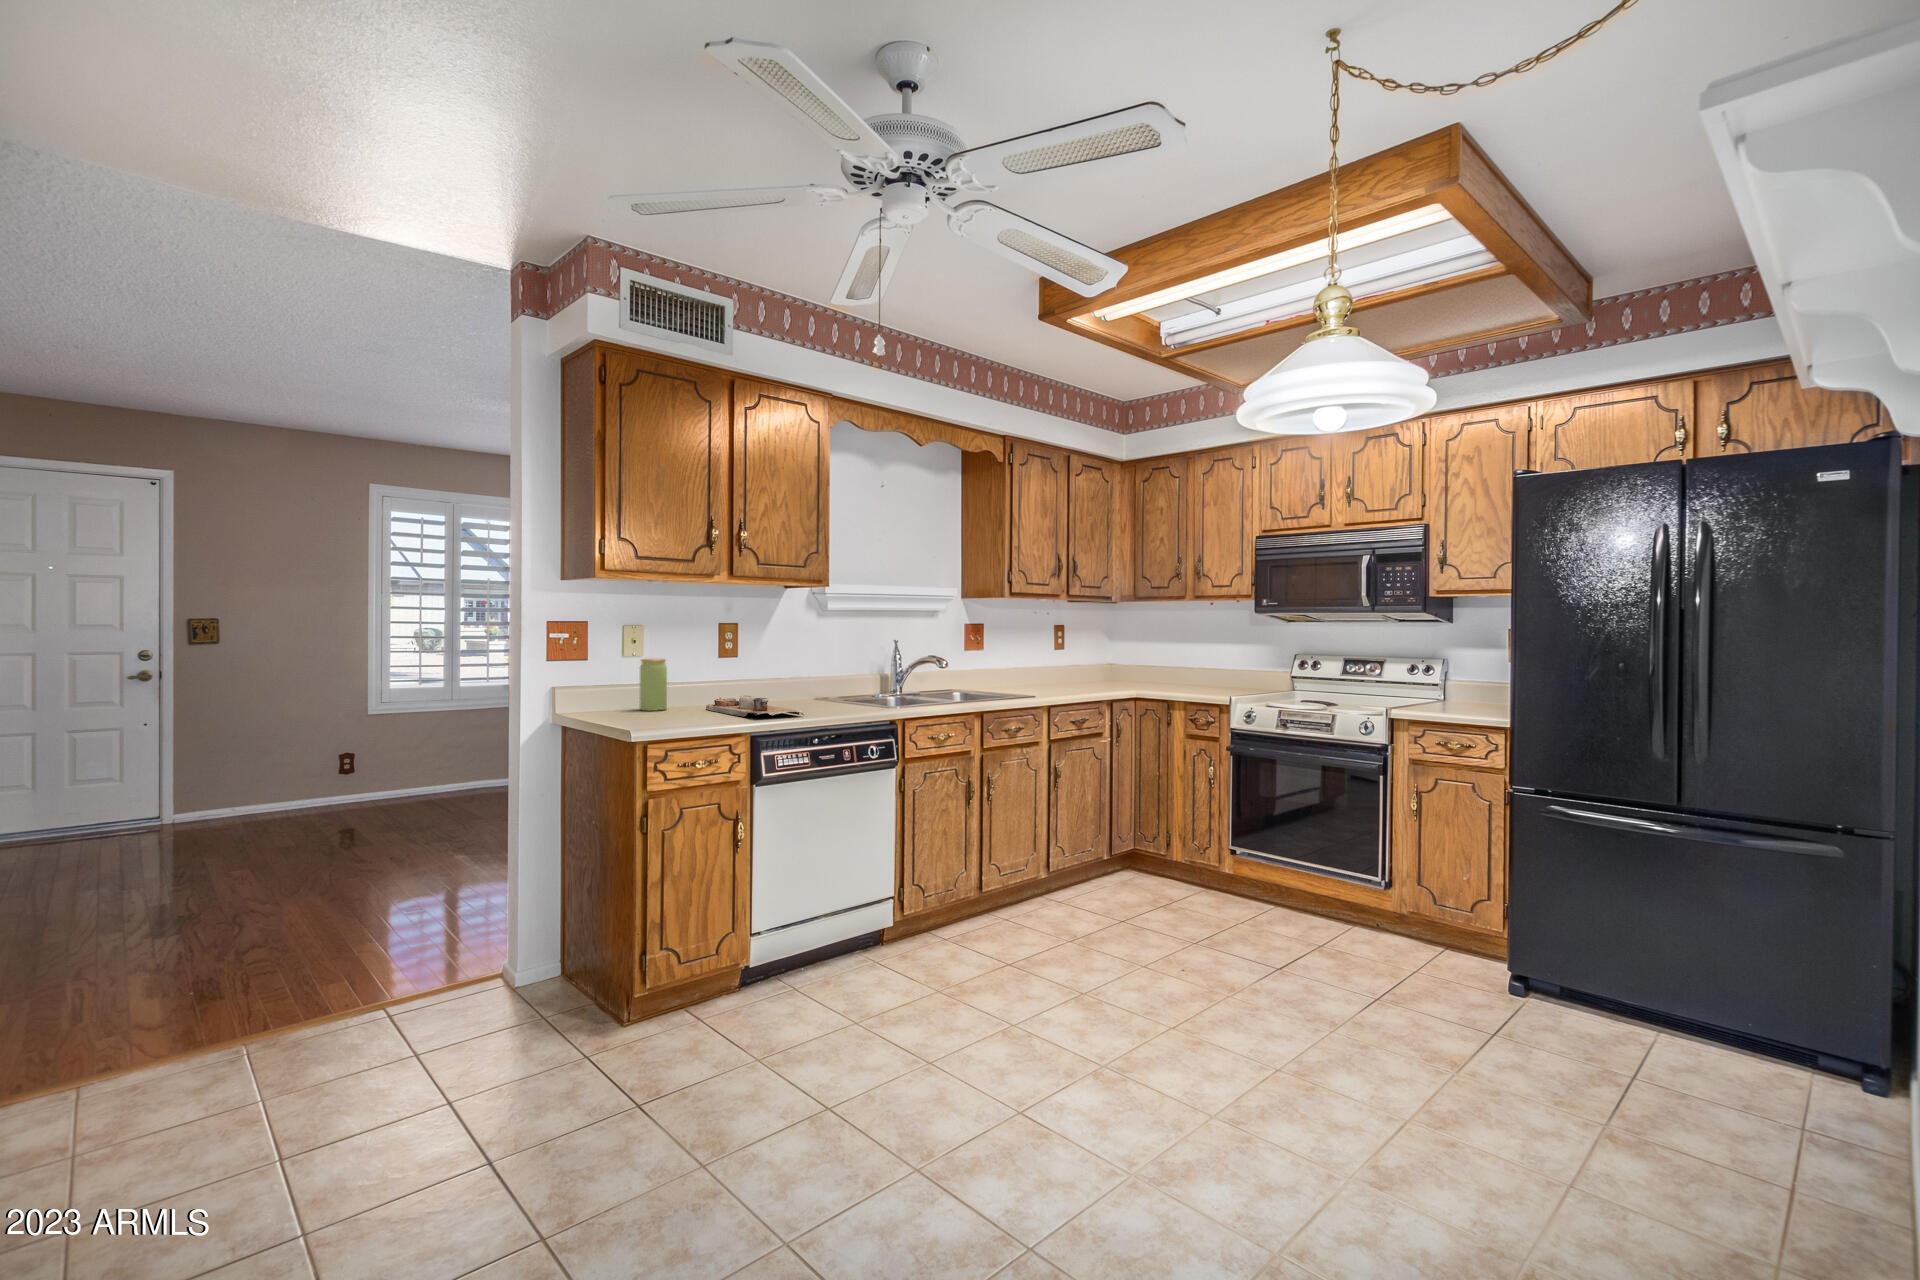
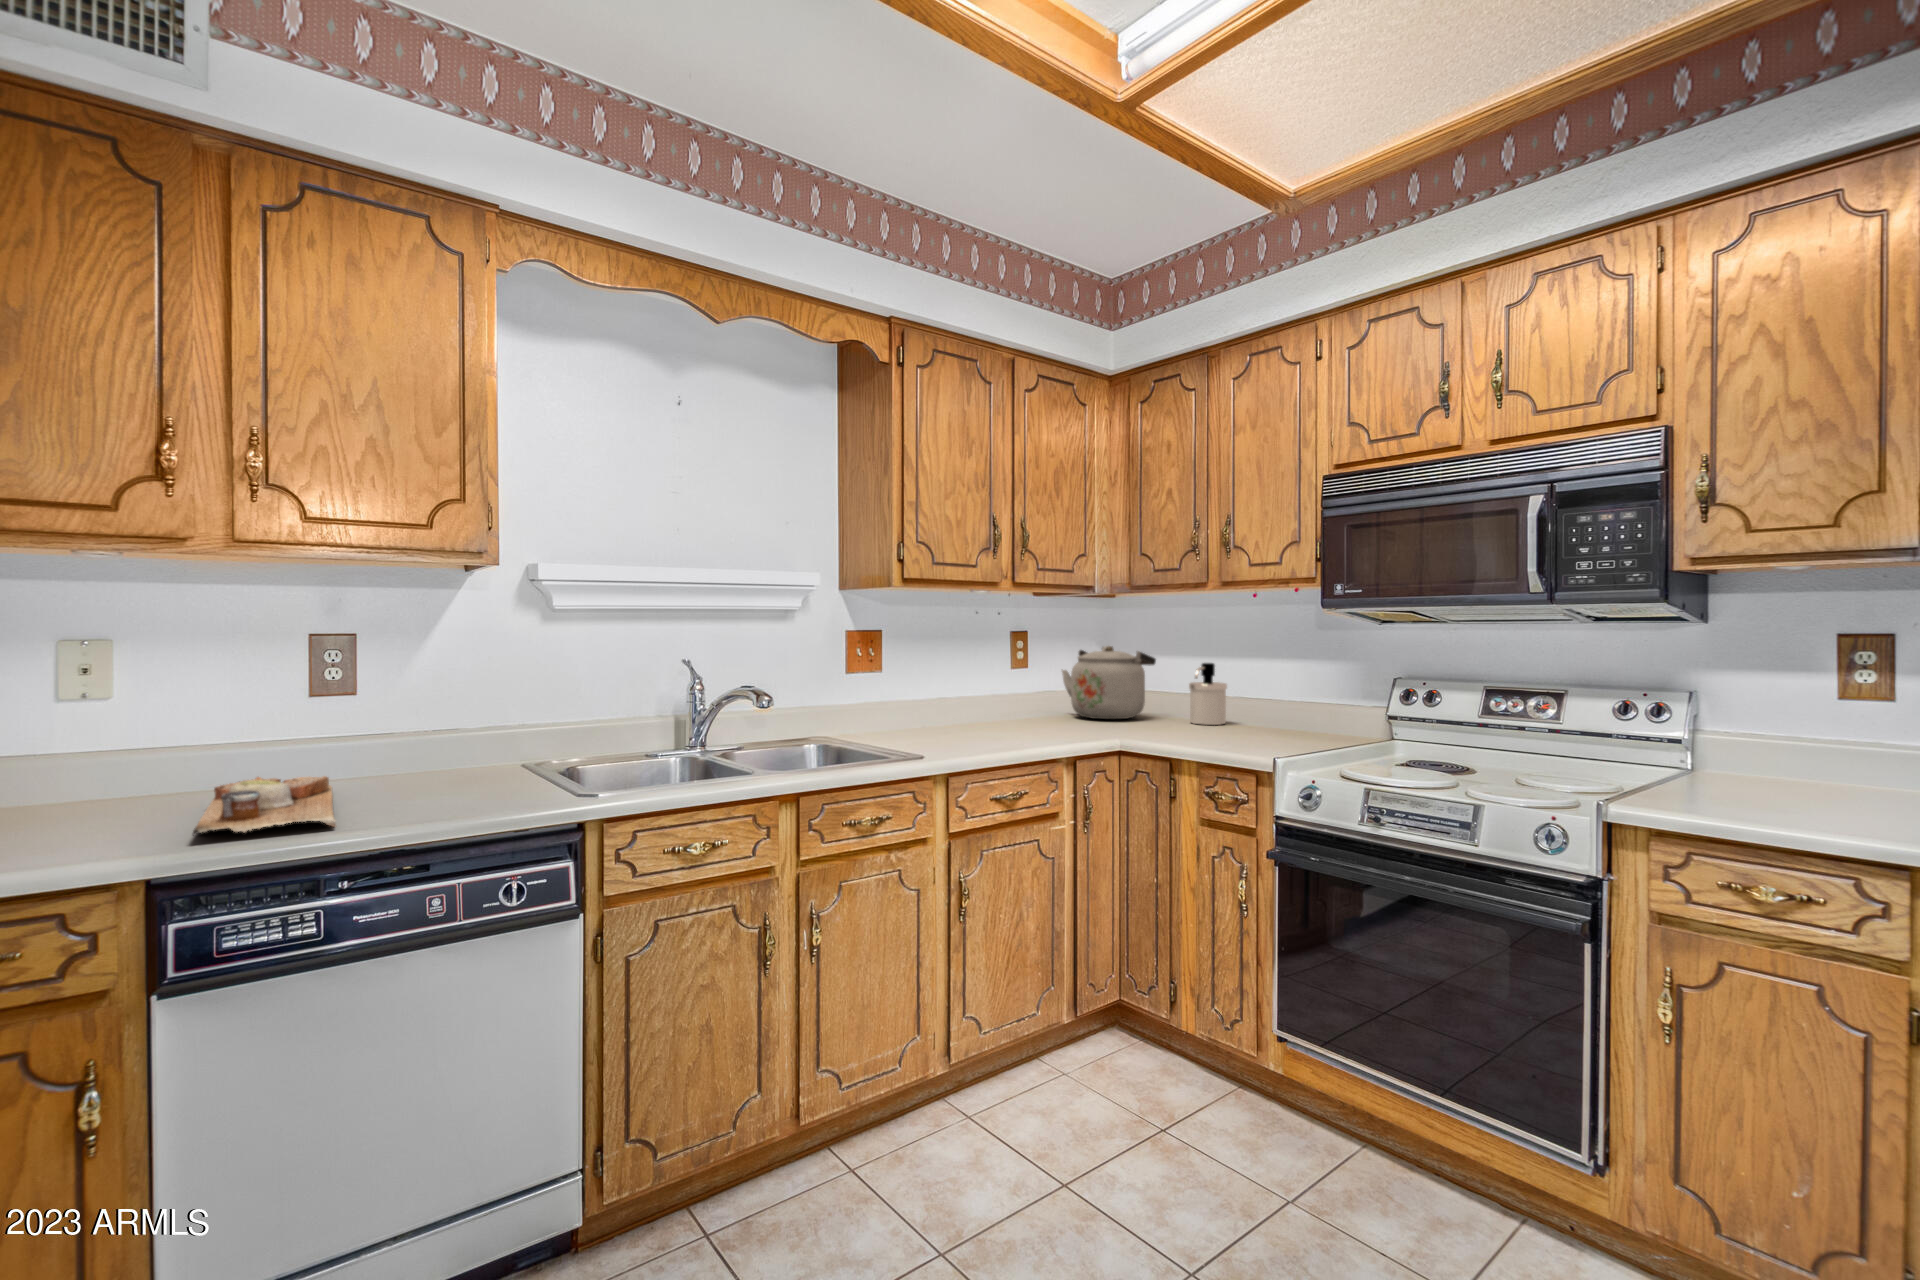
kettle: none [1086,636,1148,683] -> present [1062,646,1156,719]
soap dispenser: none [1170,647,1194,686] -> present [1189,663,1227,725]
jar: present [640,659,667,711] -> none [76,704,146,807]

